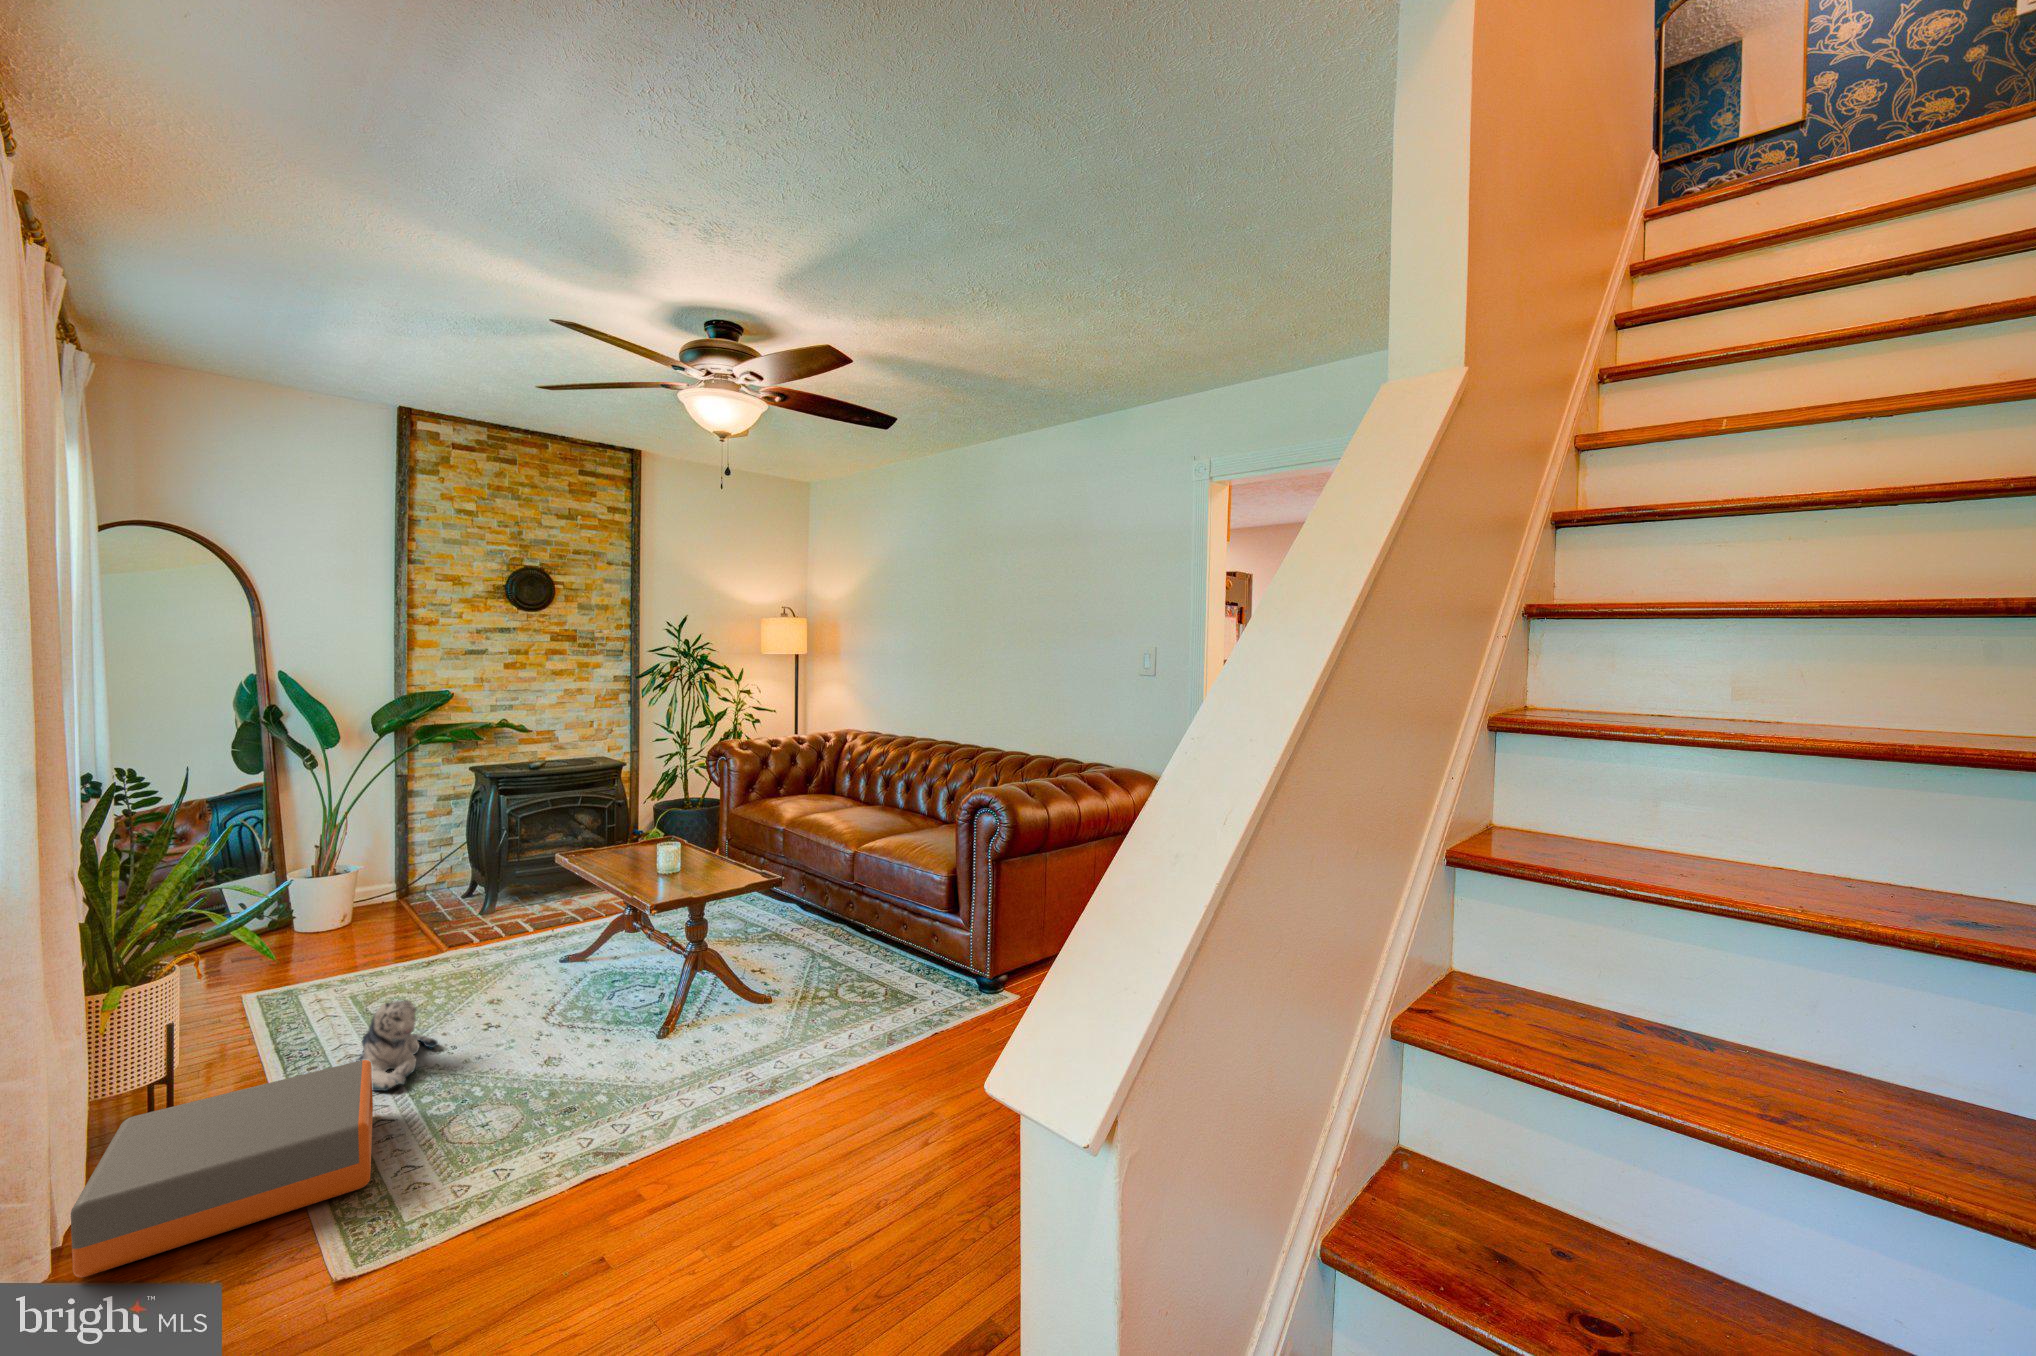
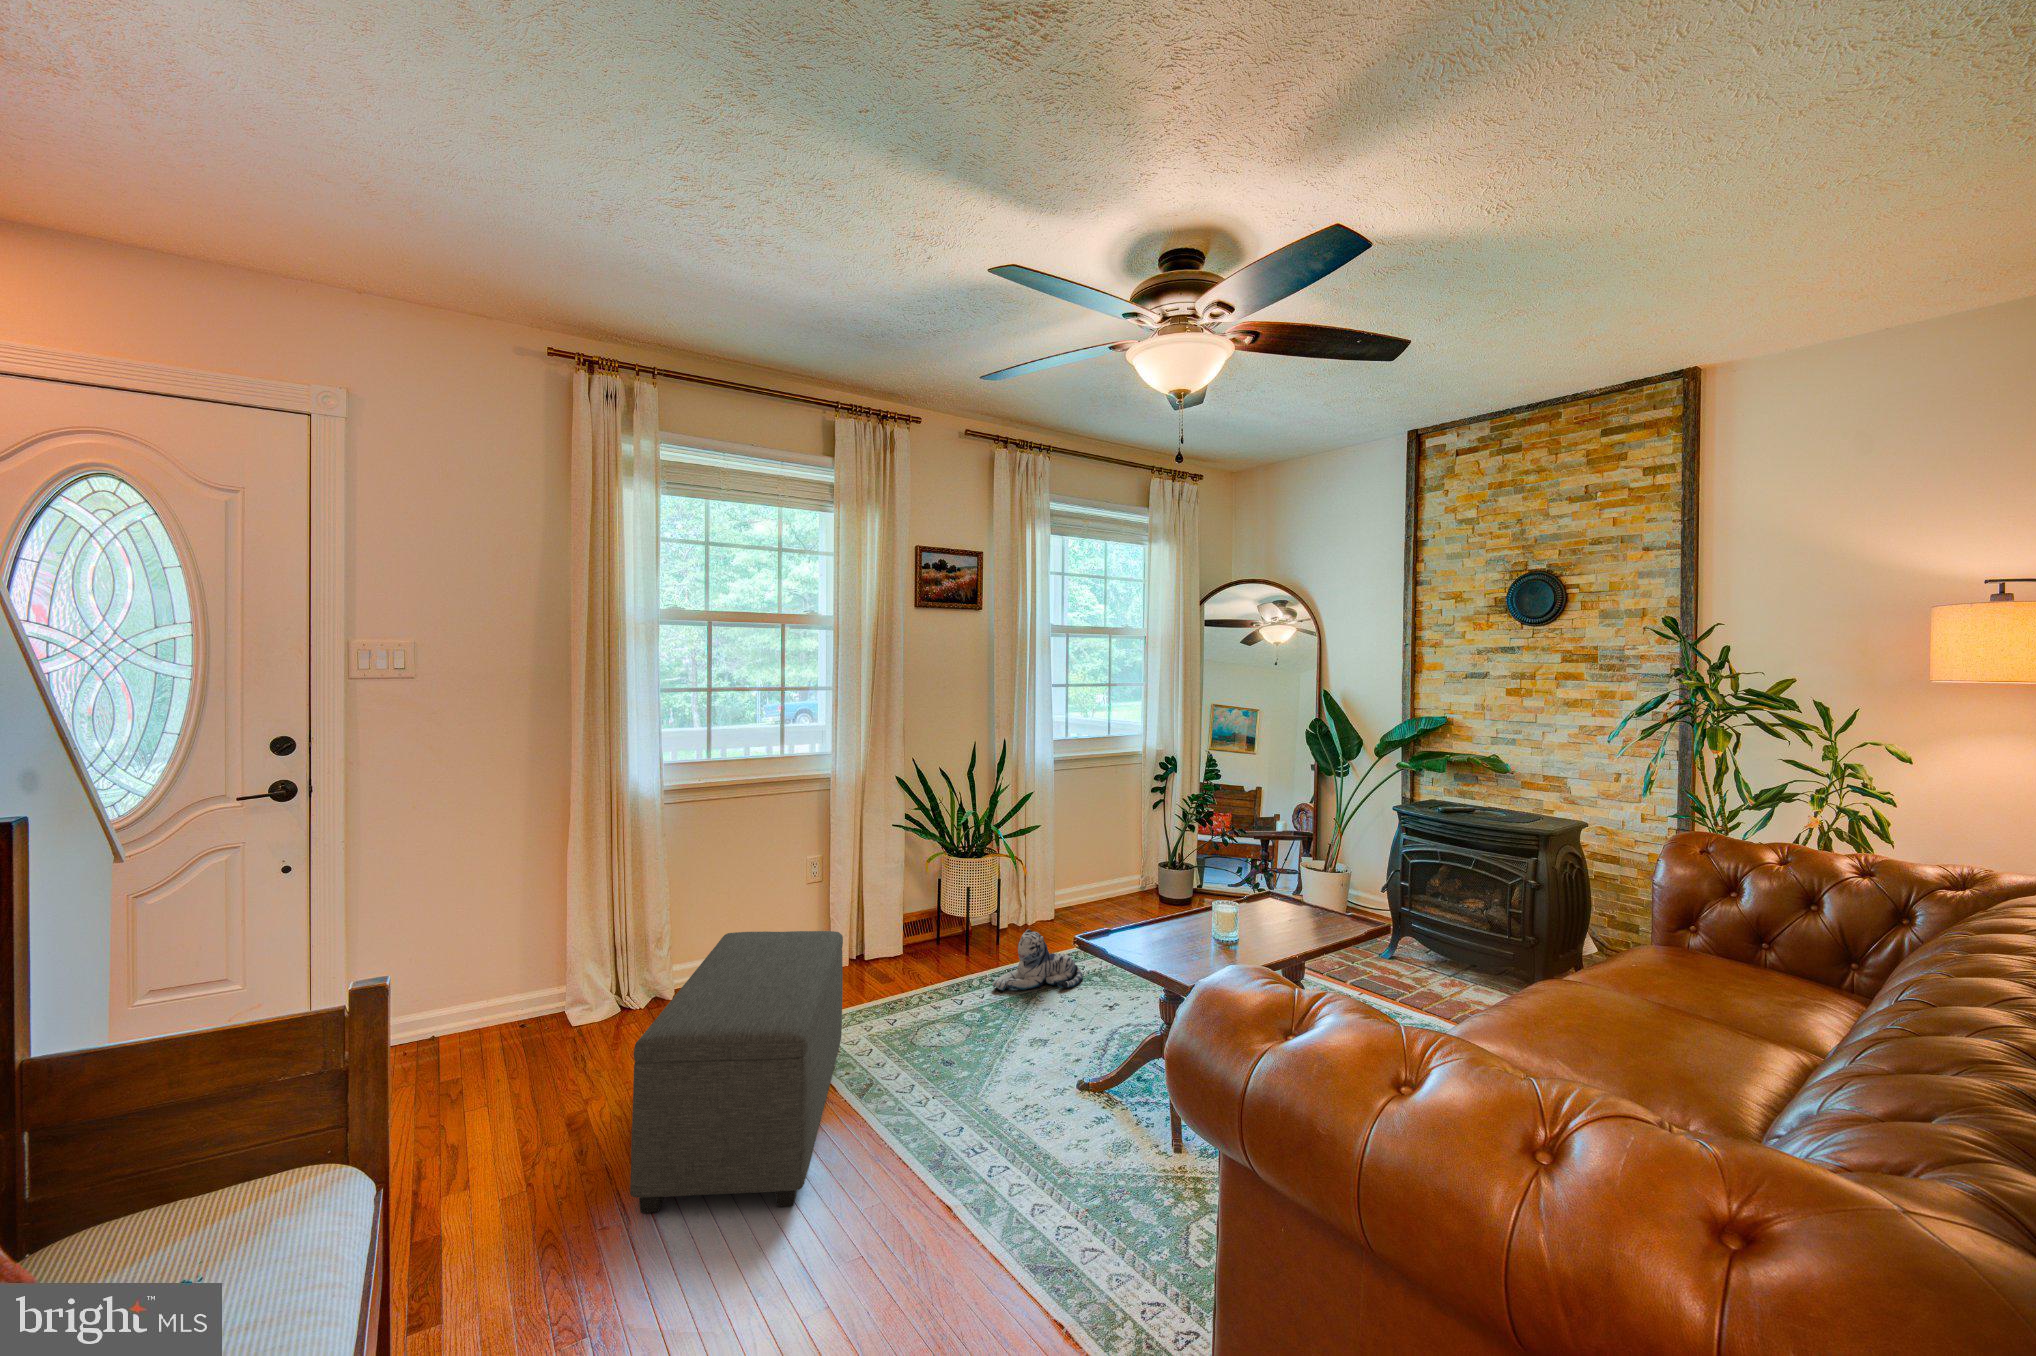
ottoman: none [457,993,881,1292] -> present [630,931,843,1213]
storage box: present [71,1060,373,1277] -> none [826,921,965,1004]

